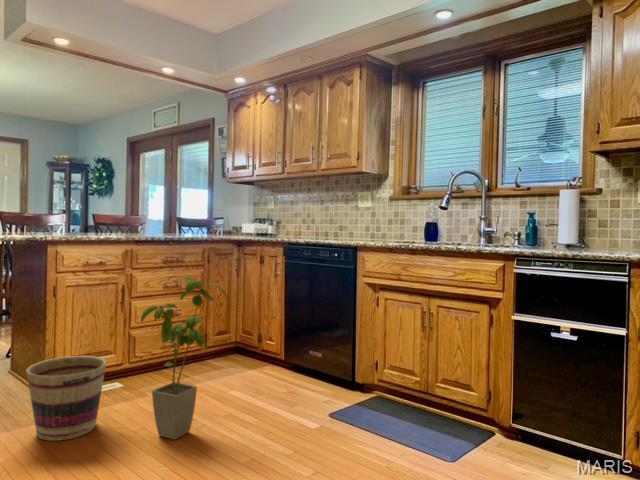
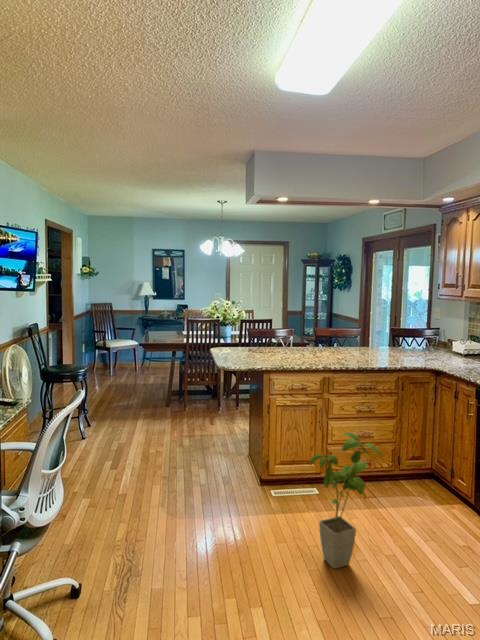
basket: present [26,356,106,441] -> none [240,468,293,536]

